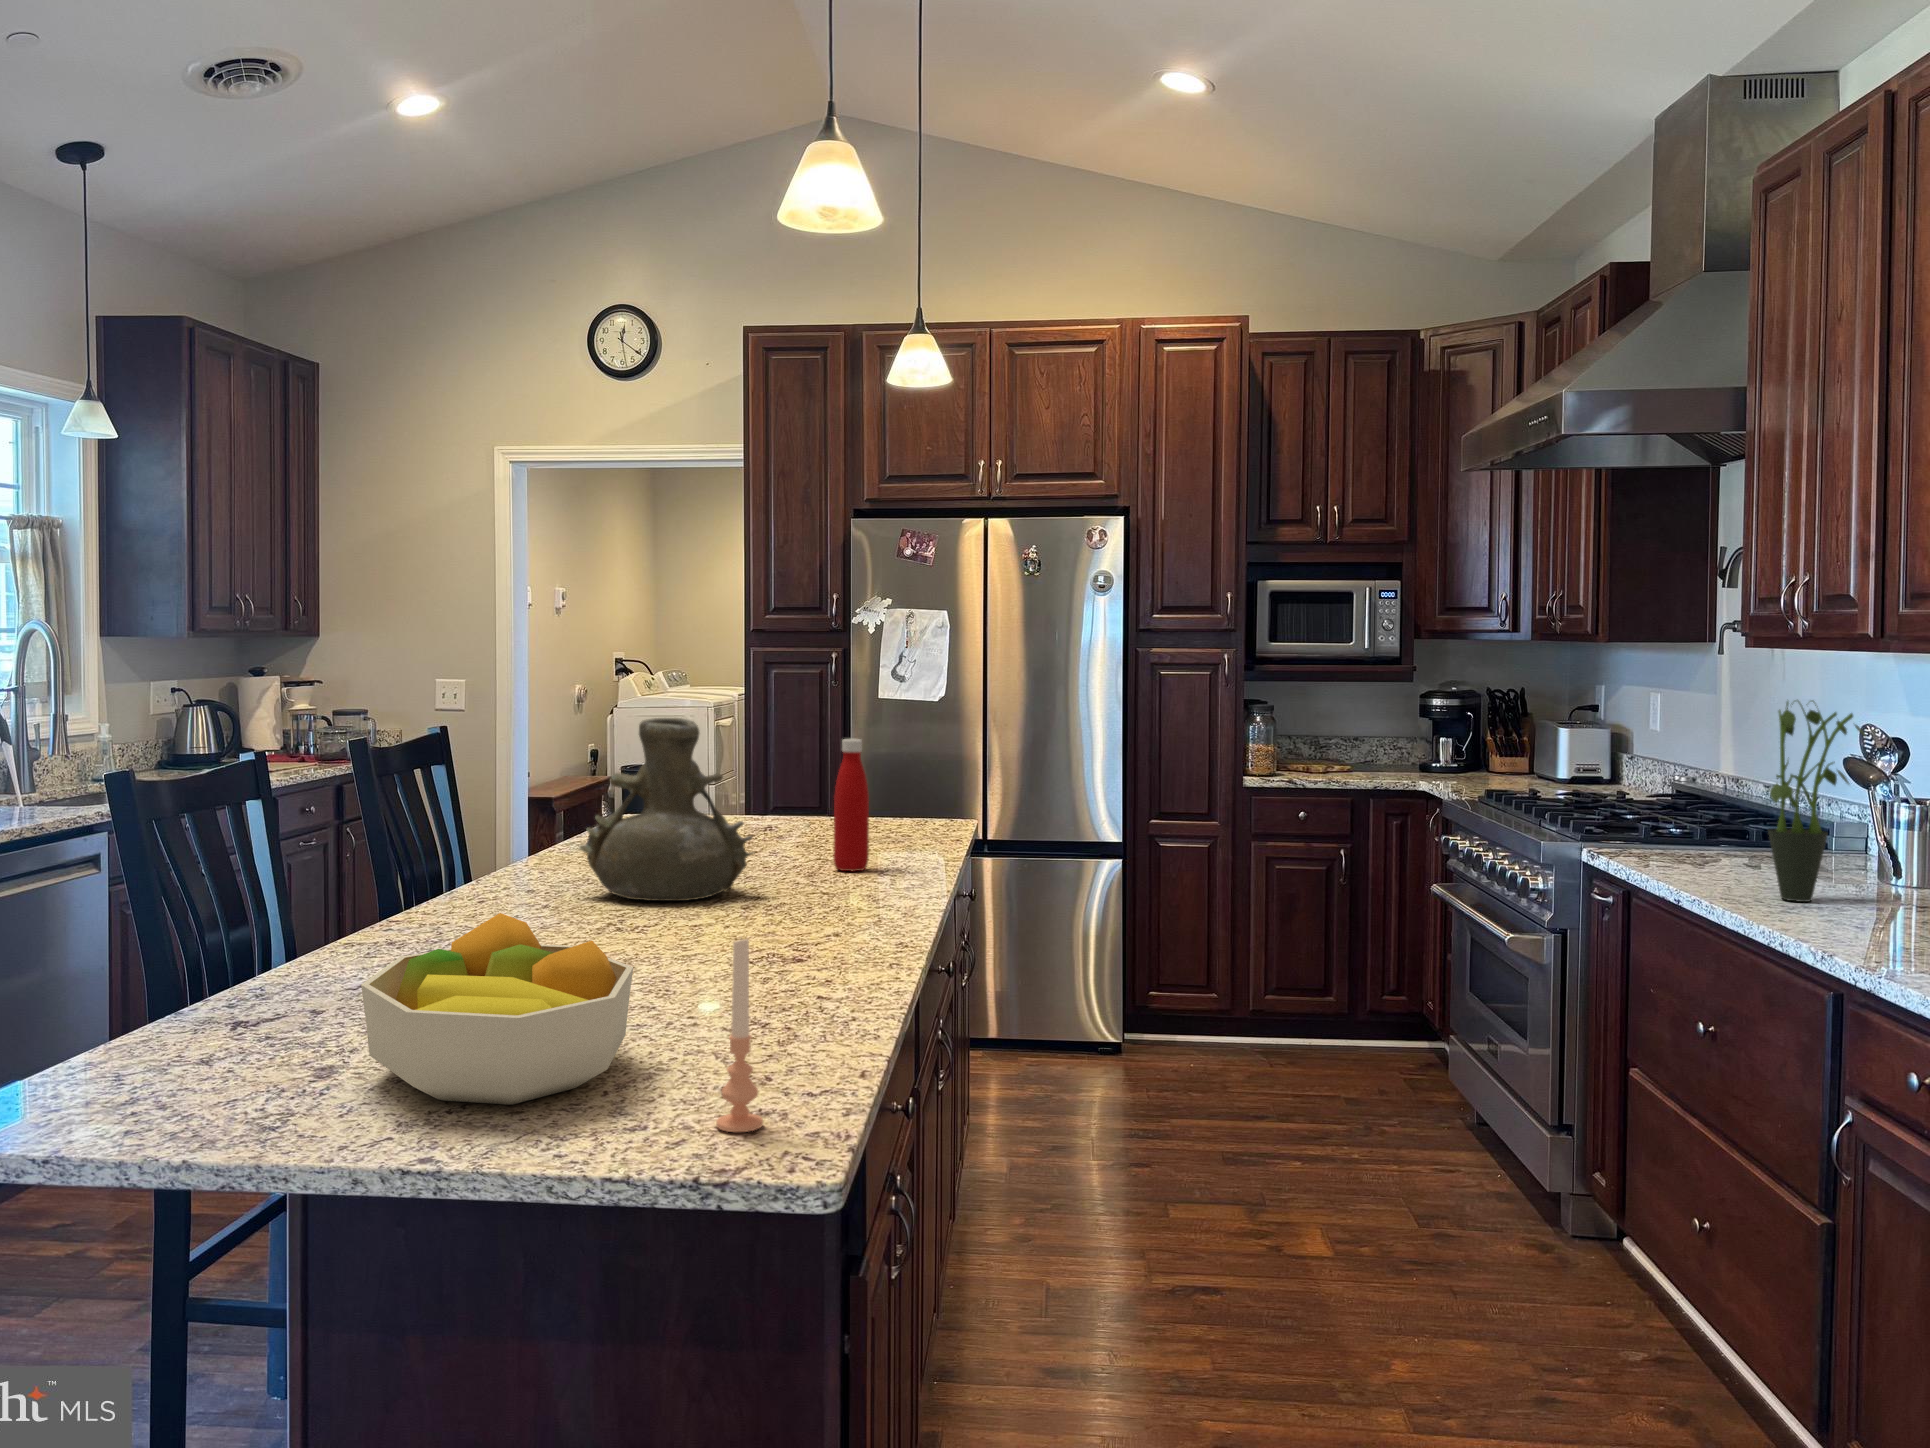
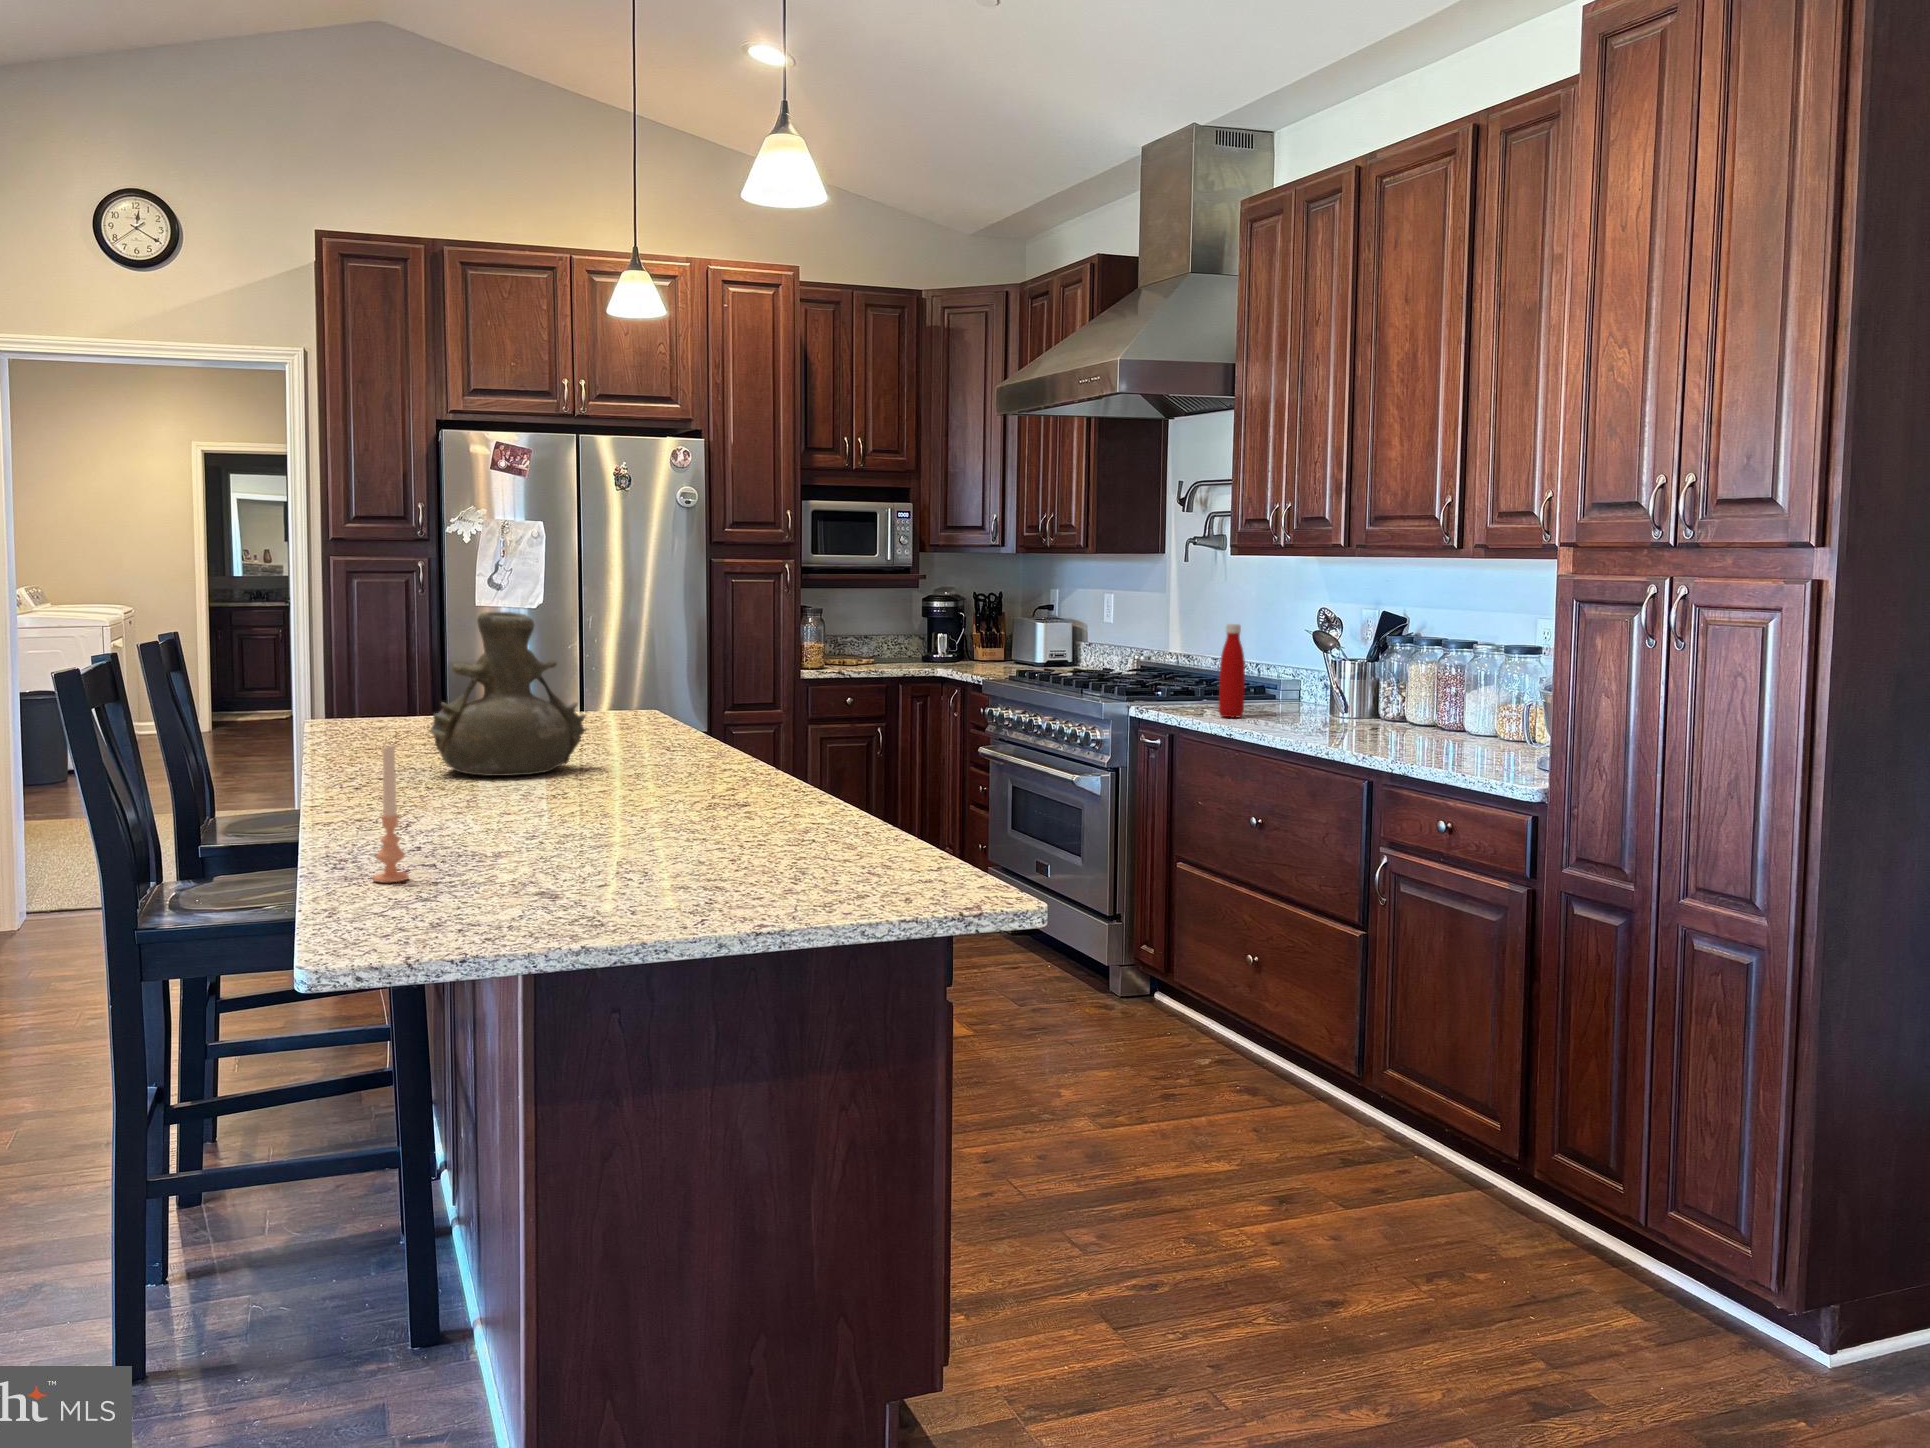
potted plant: present [1768,700,1865,902] -> none [1279,589,1343,729]
bottle: present [833,739,869,871] -> present [1218,624,1245,718]
fruit bowl: present [361,913,633,1105] -> none [559,758,805,898]
candle: present [716,939,763,1132] -> present [373,745,409,882]

